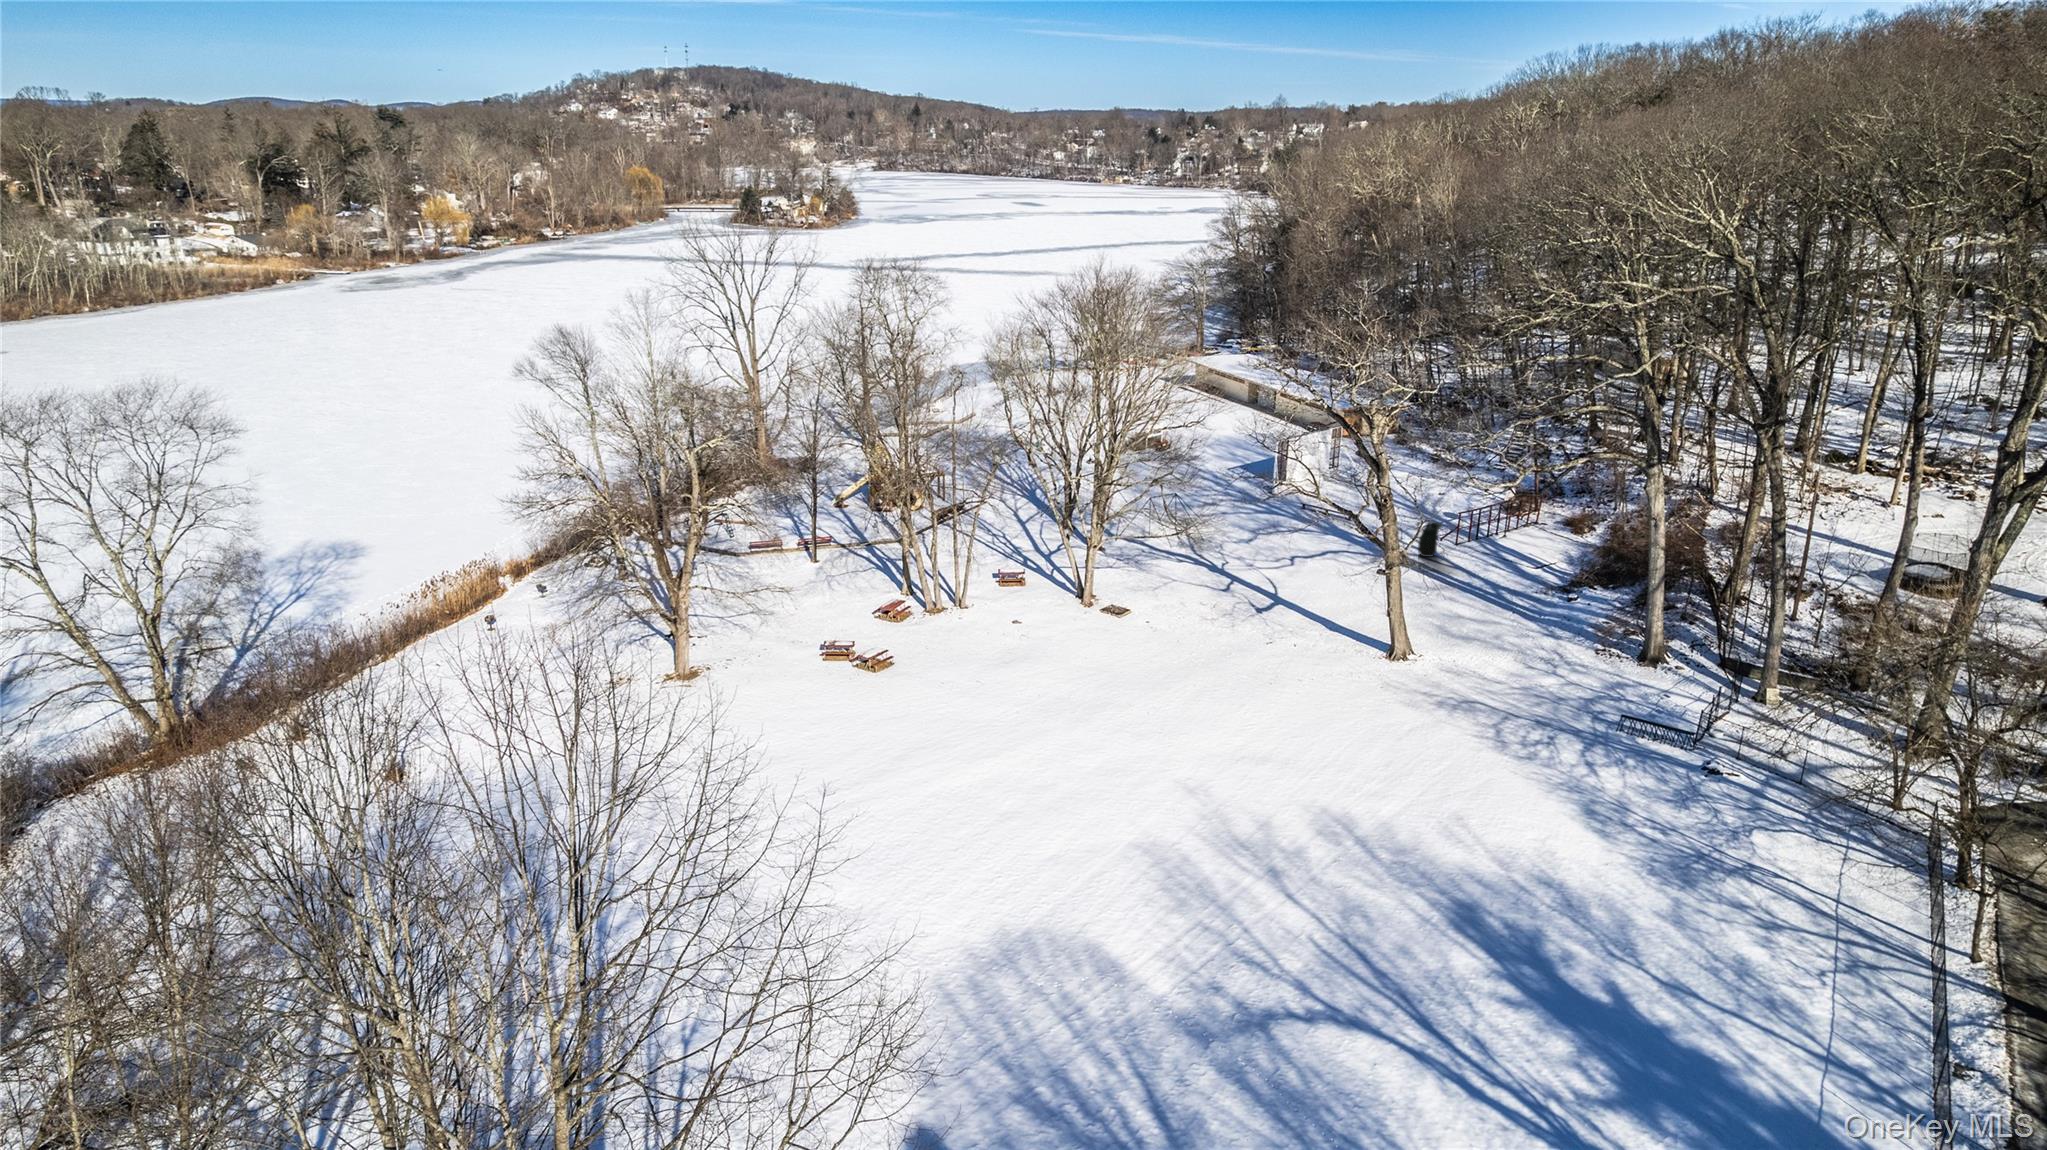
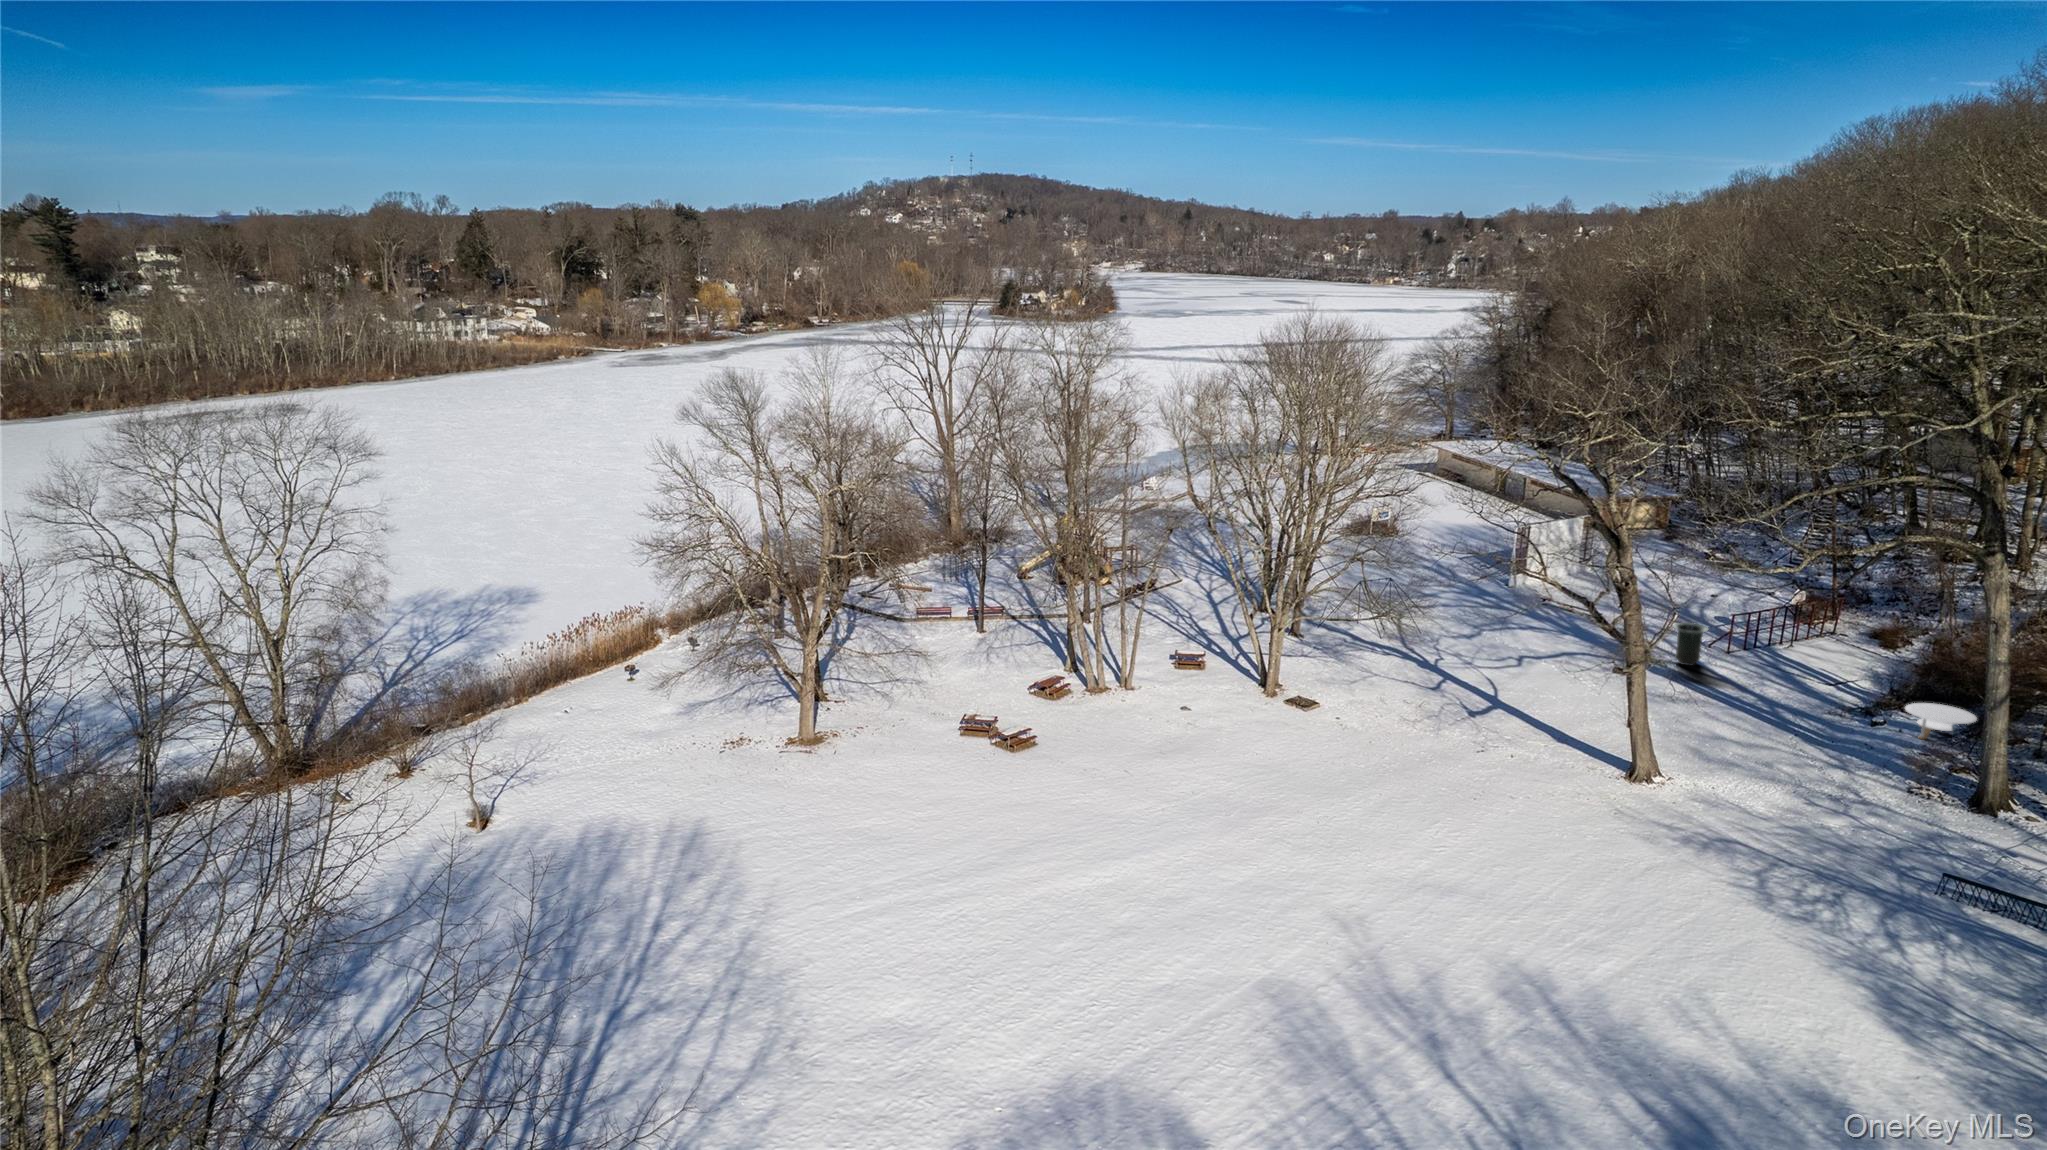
round table: none [1590,578,1641,608] -> present [1905,703,1977,739]

